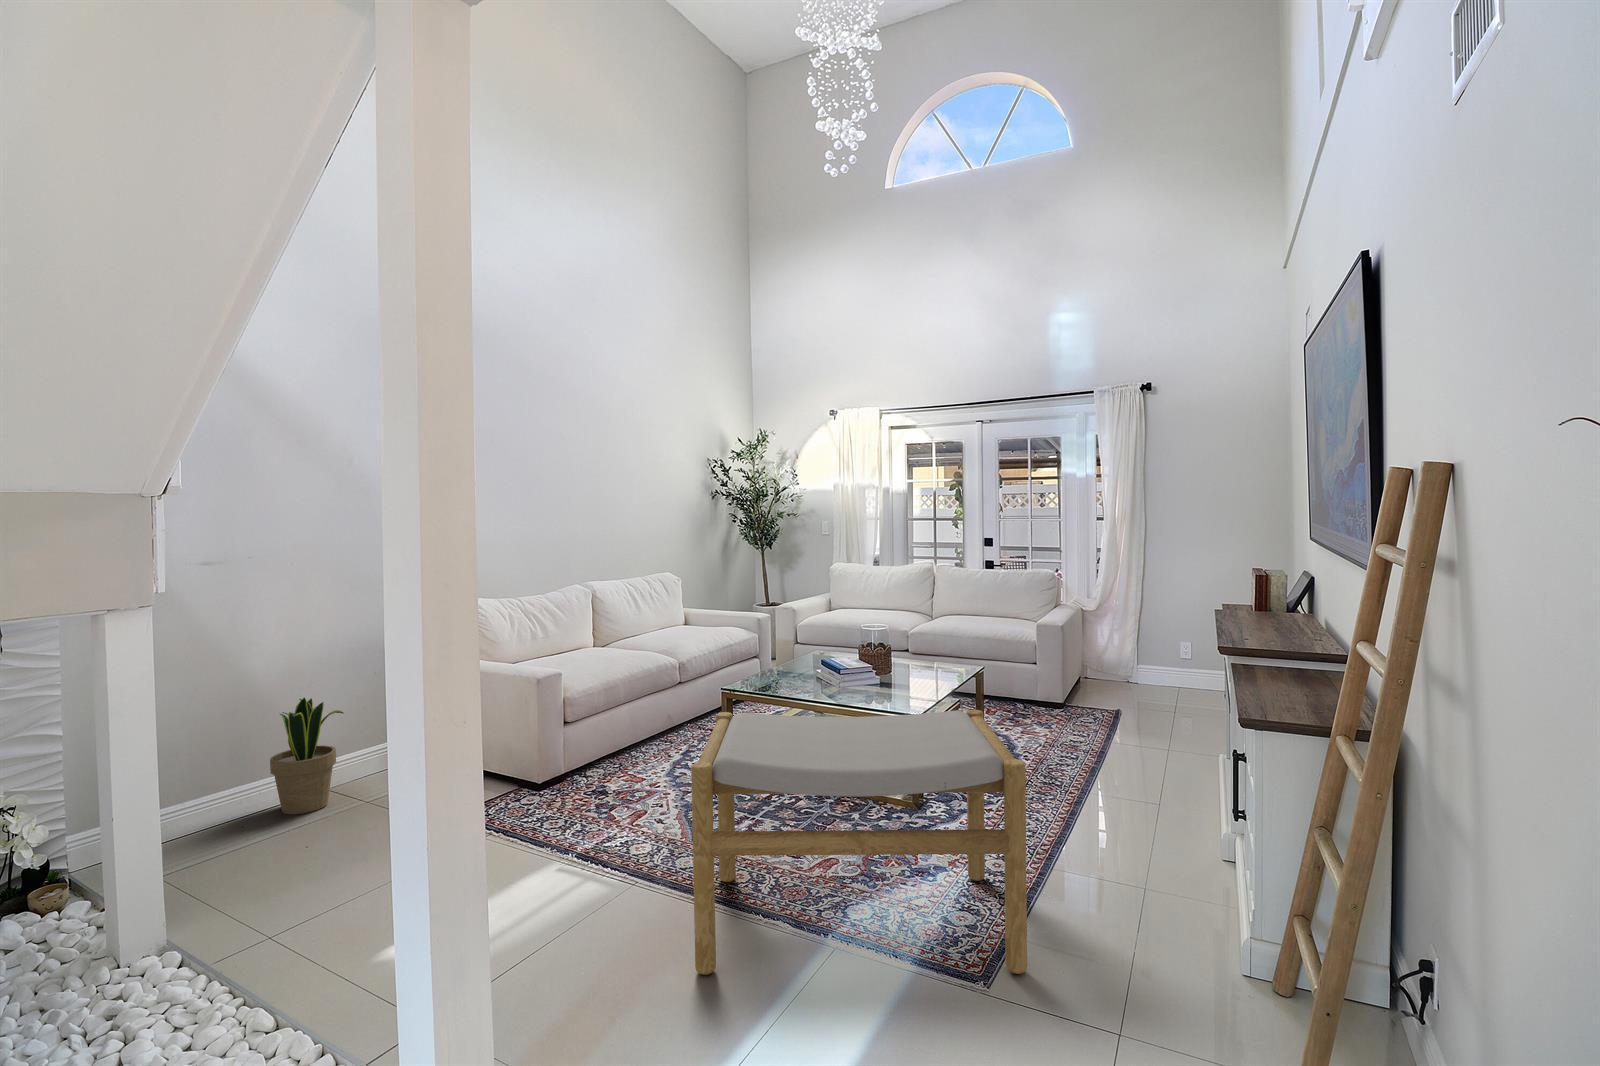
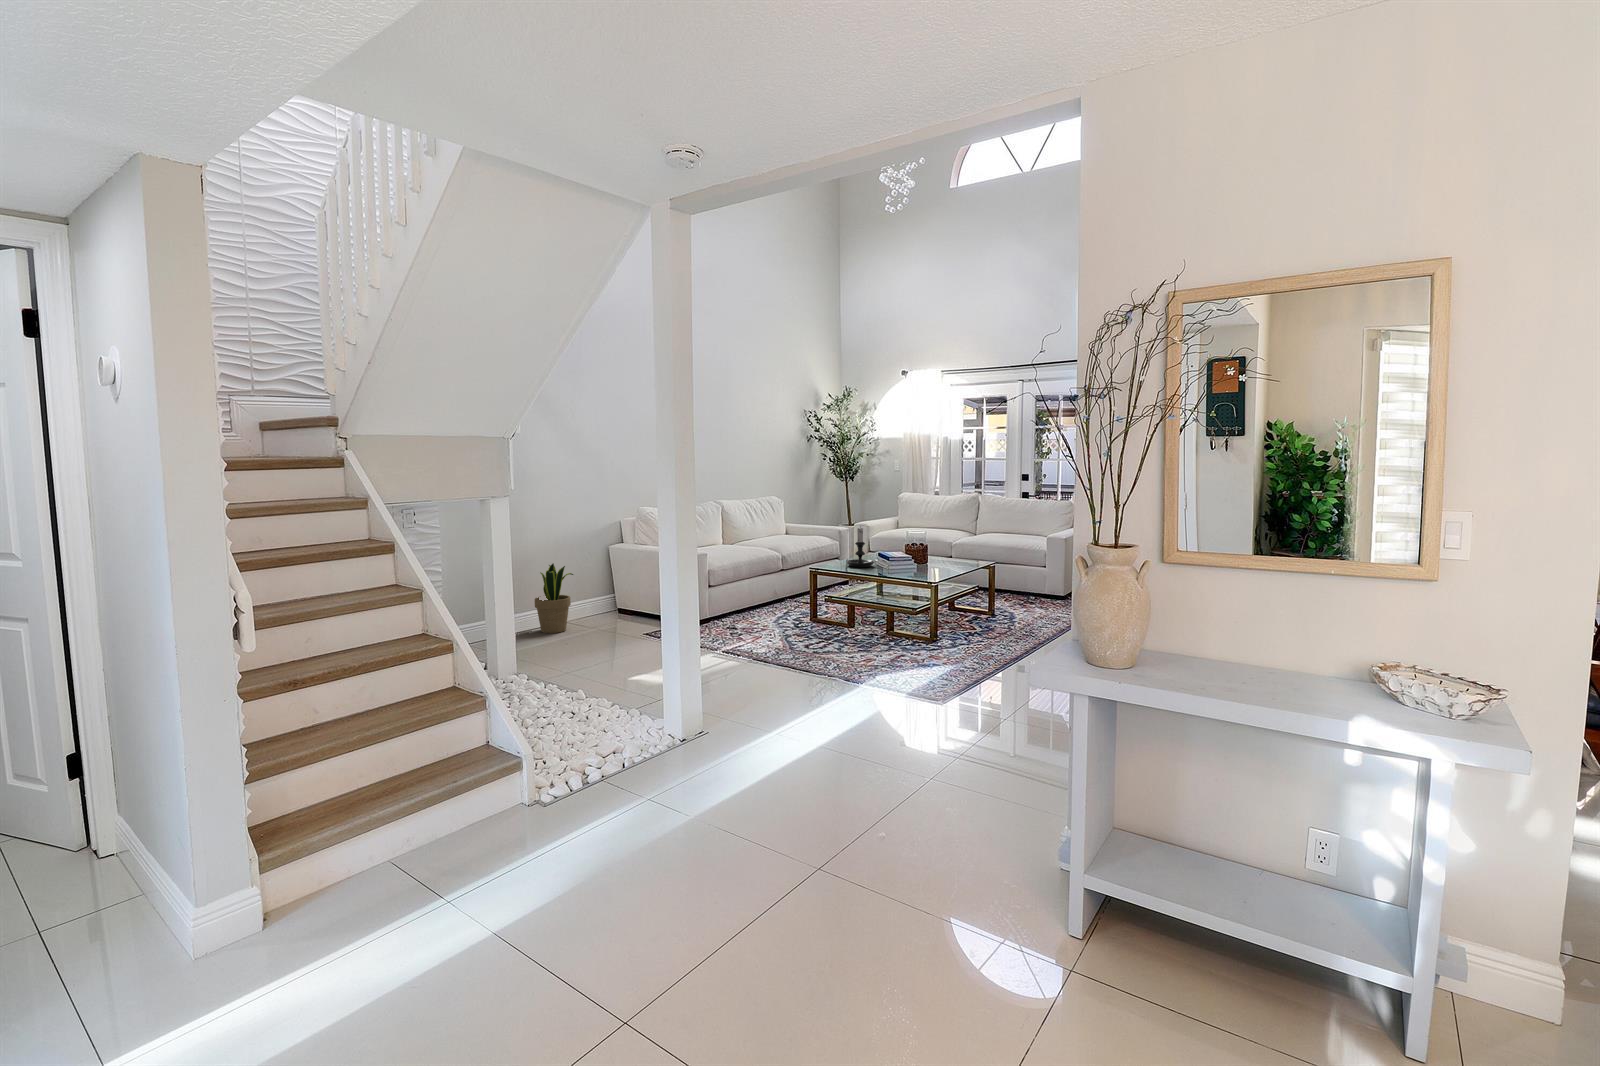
candle holder: none [775,621,818,684] -> present [846,528,875,567]
footstool: present [691,710,1027,975] -> none [791,567,970,698]

